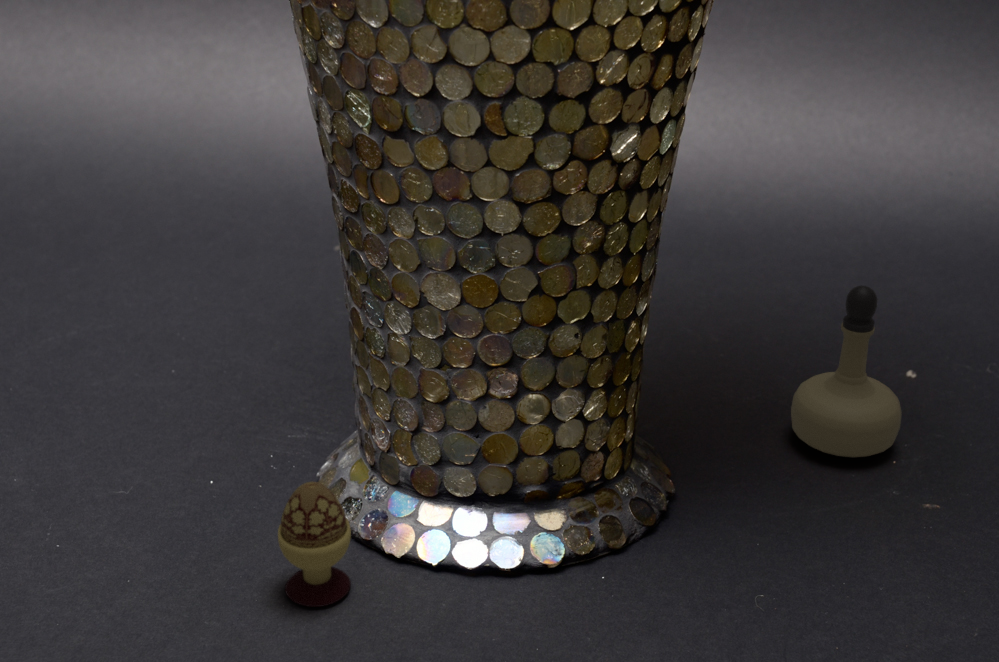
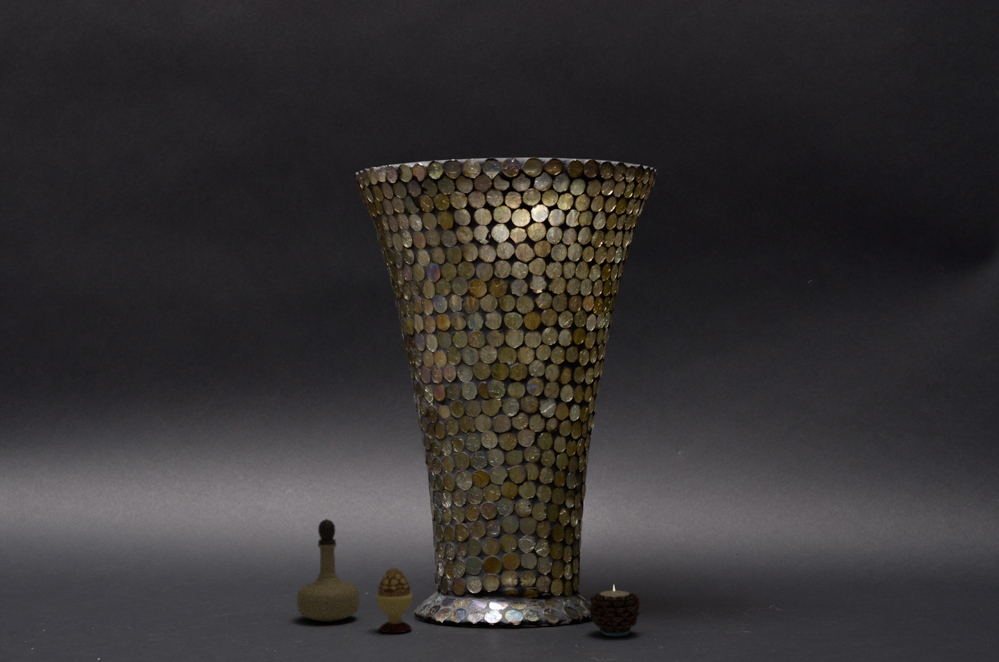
perfume bottle: present [791,285,901,457] -> present [297,519,360,622]
candle: none [702,490,804,588] -> present [589,587,640,636]

